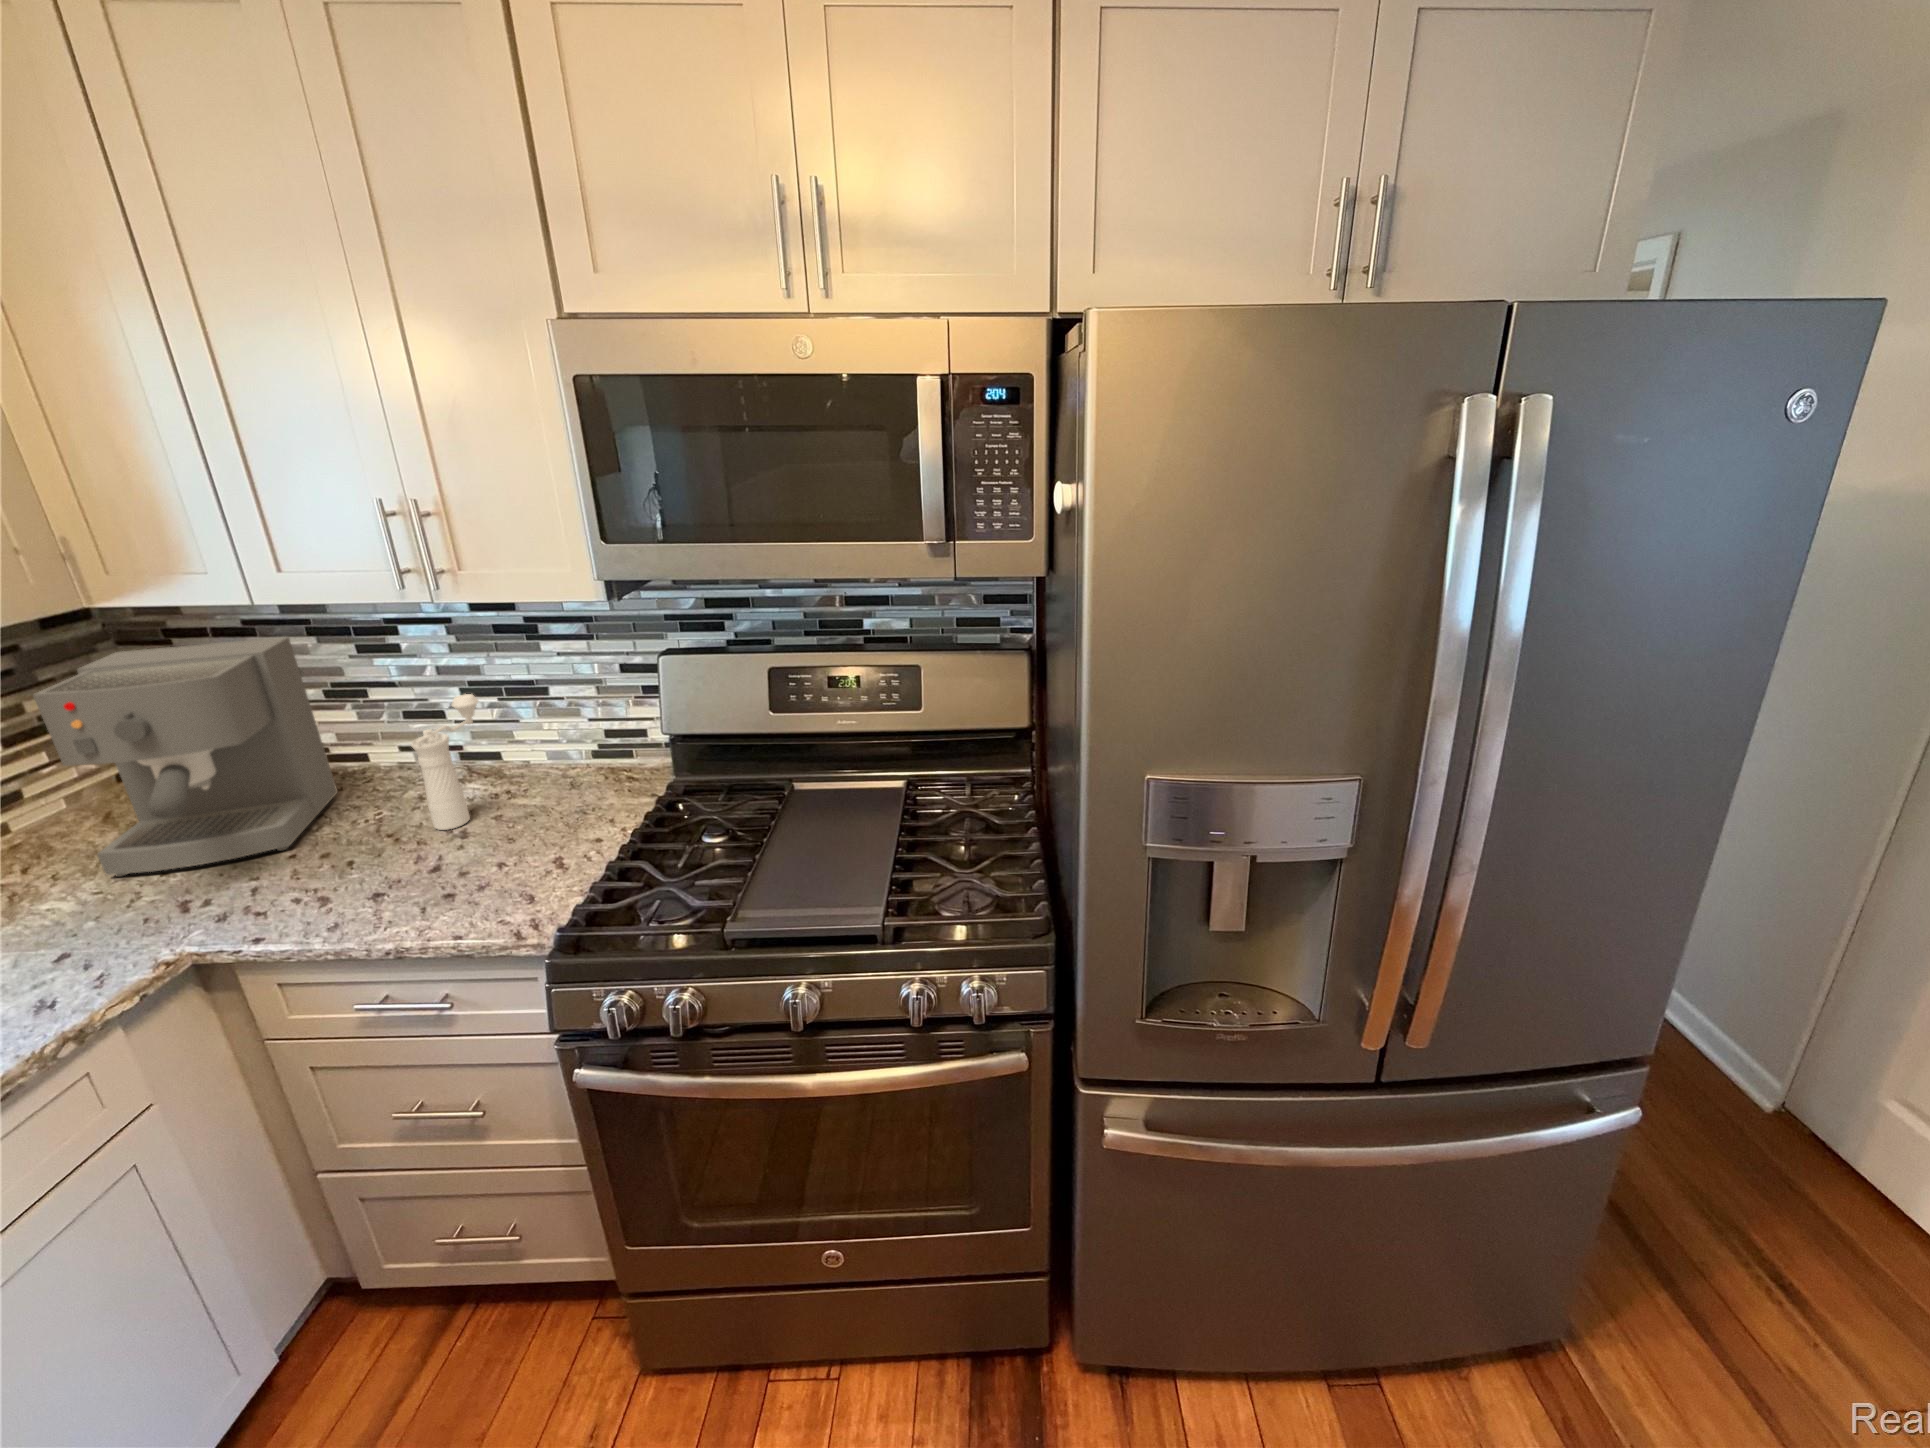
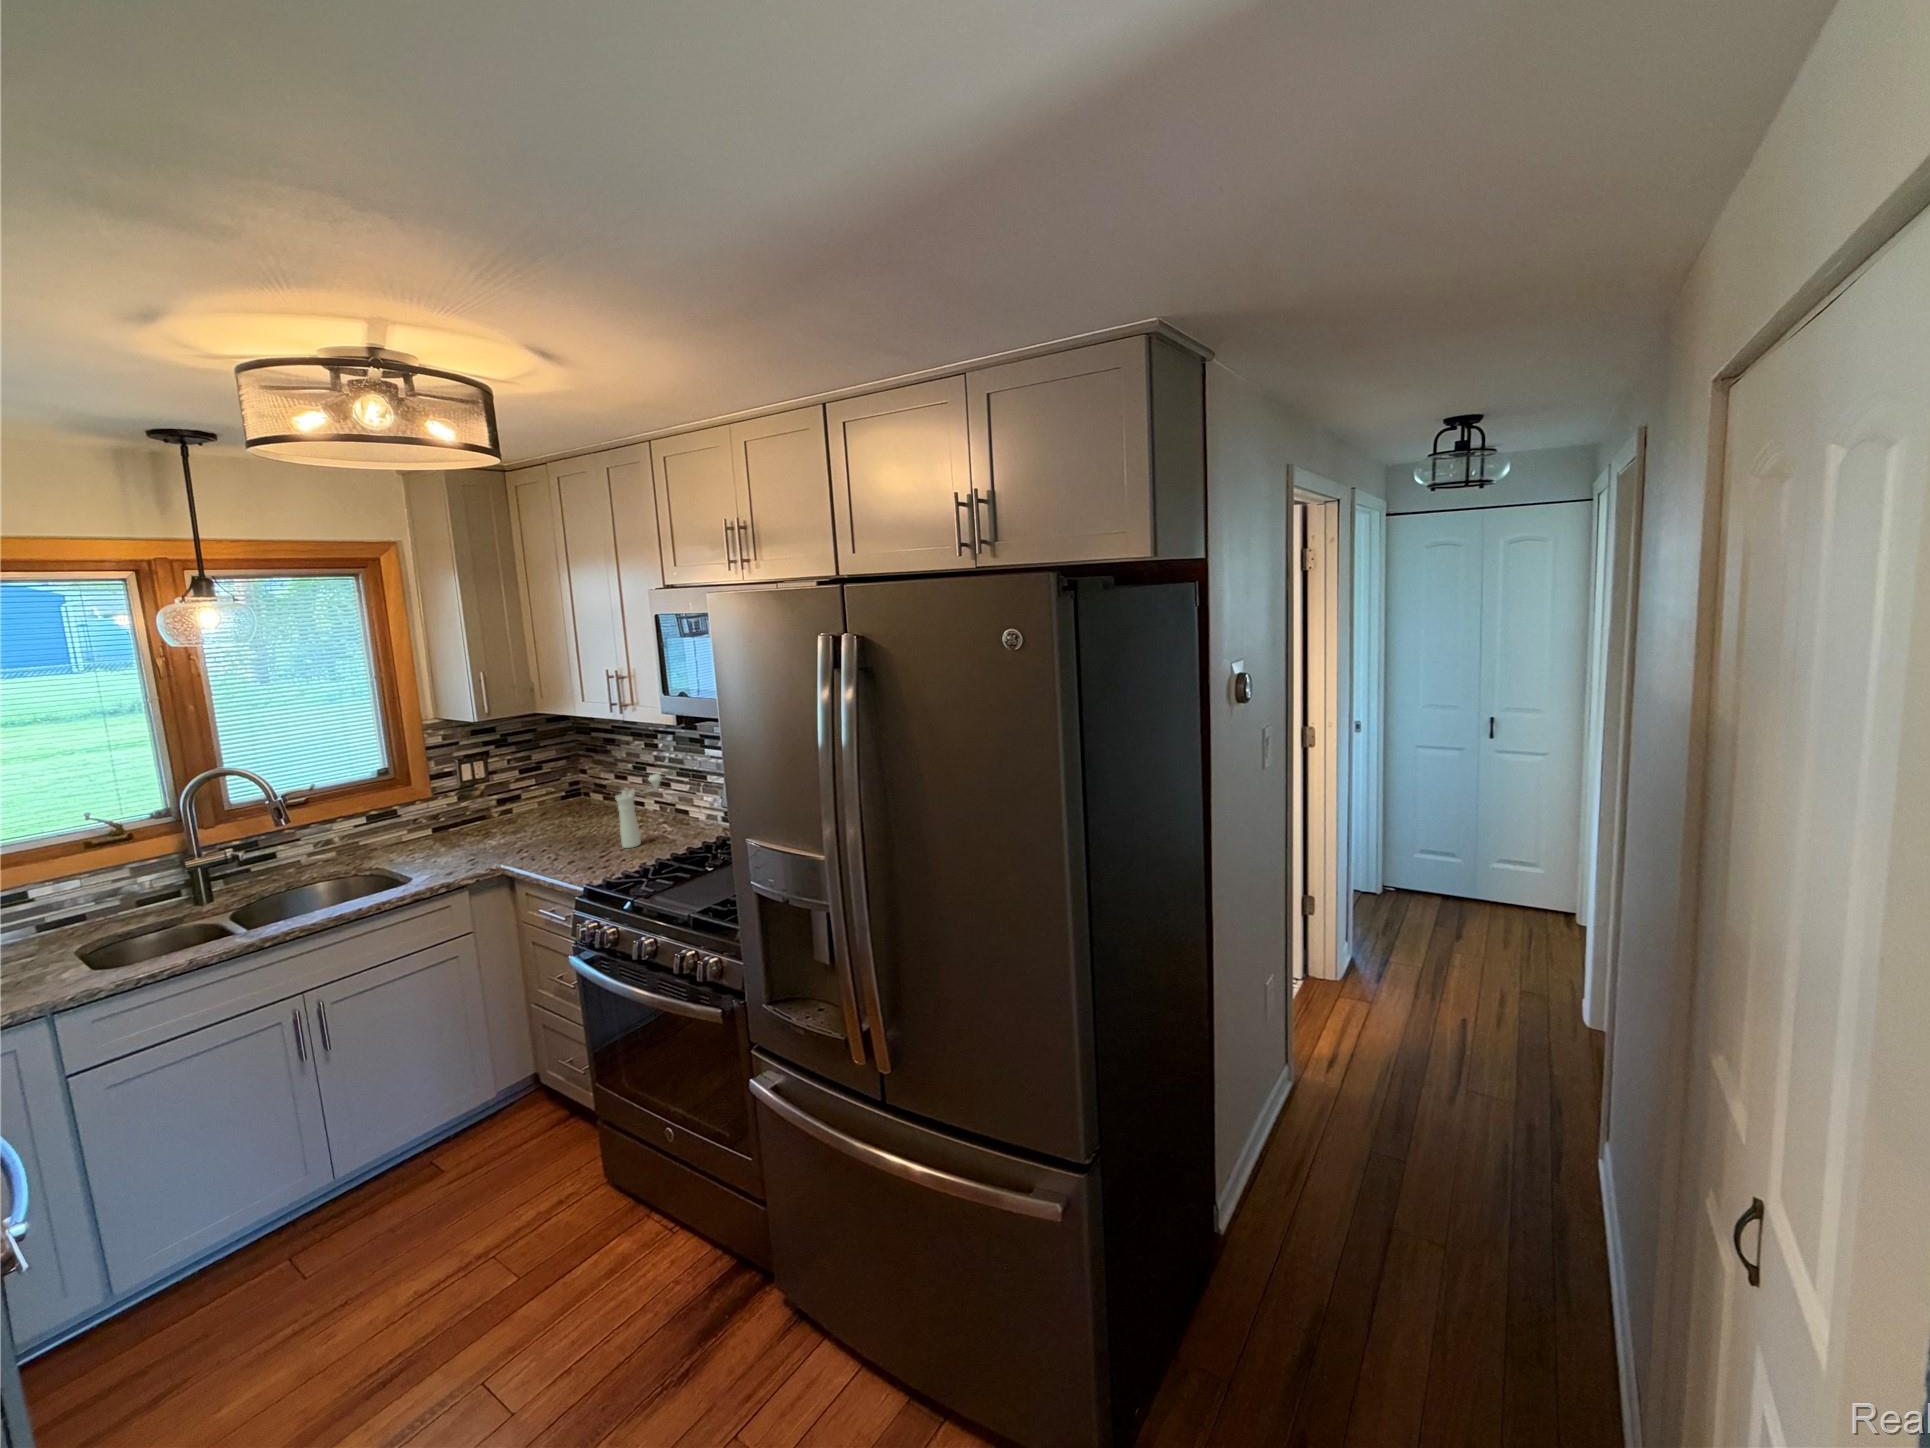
coffee maker: present [33,637,337,877] -> none [495,734,616,844]

